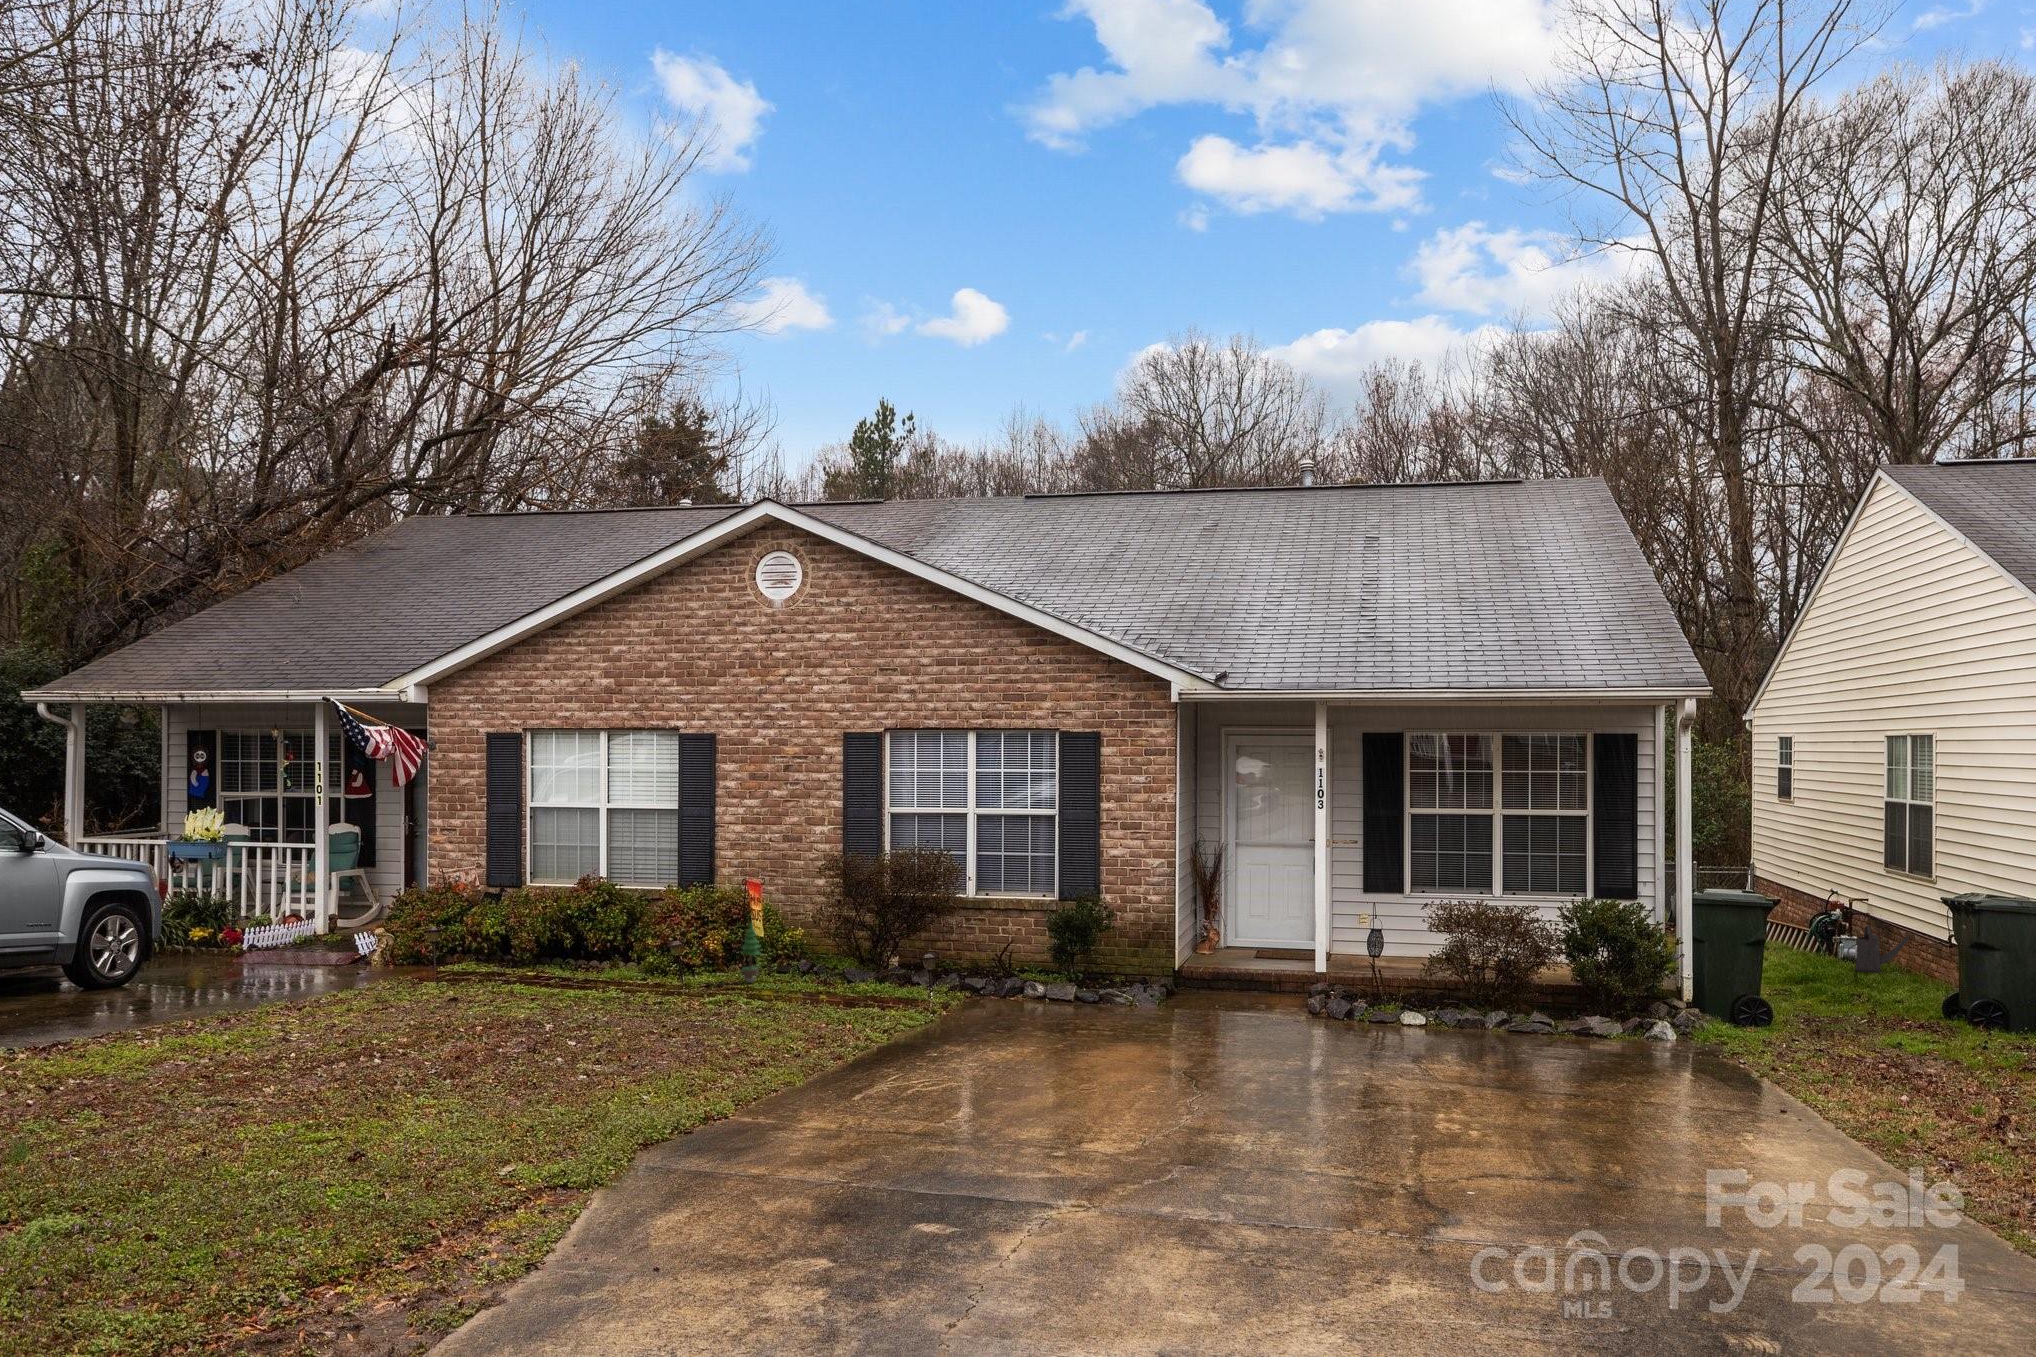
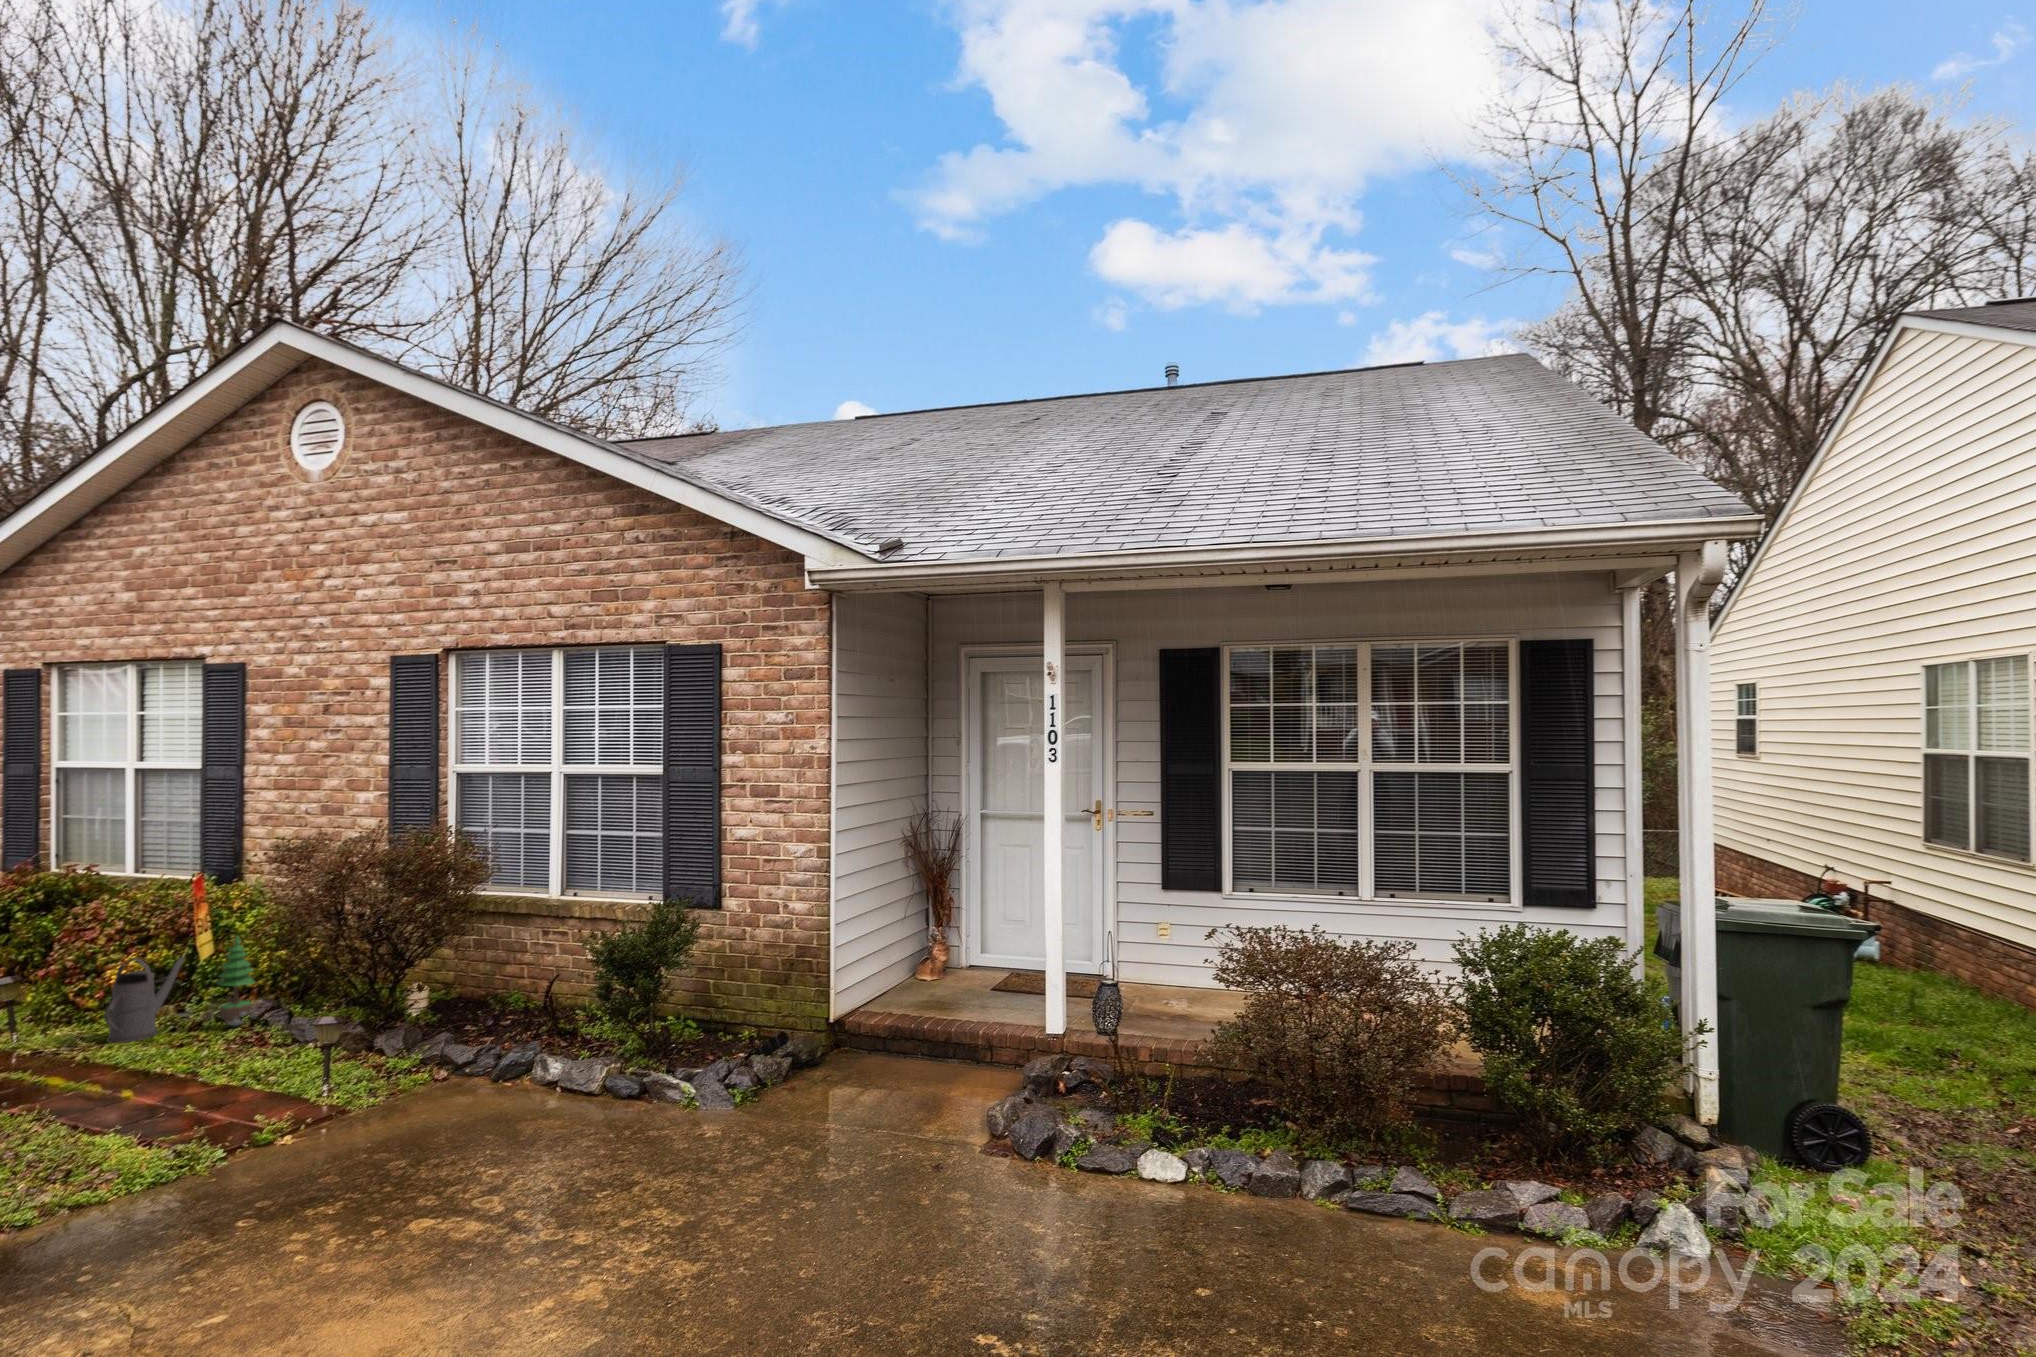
watering can: present [1847,926,1909,973] -> present [105,957,184,1043]

